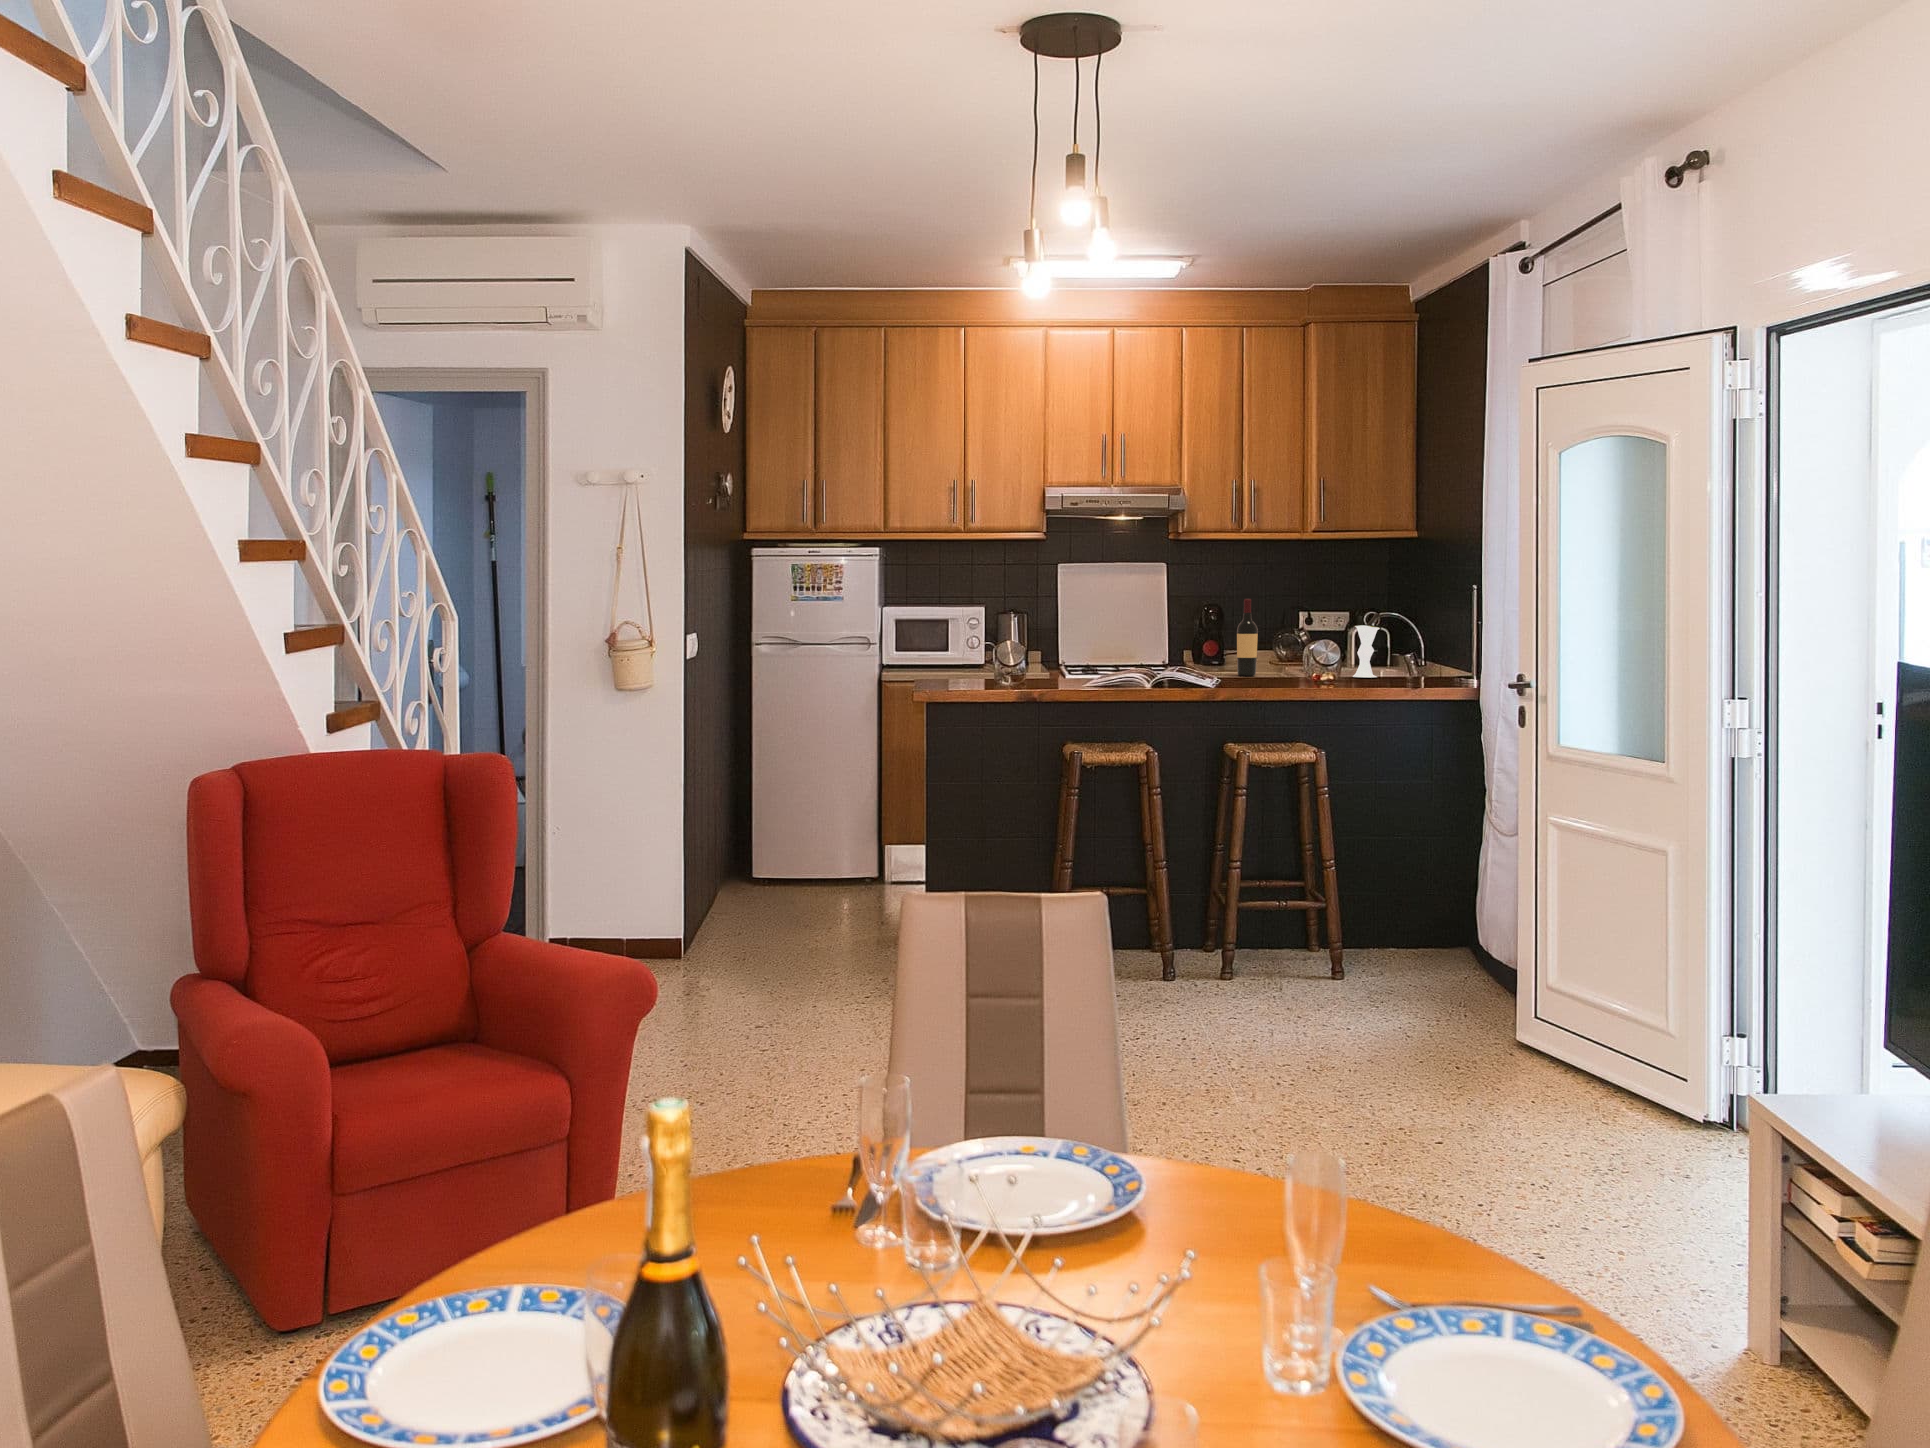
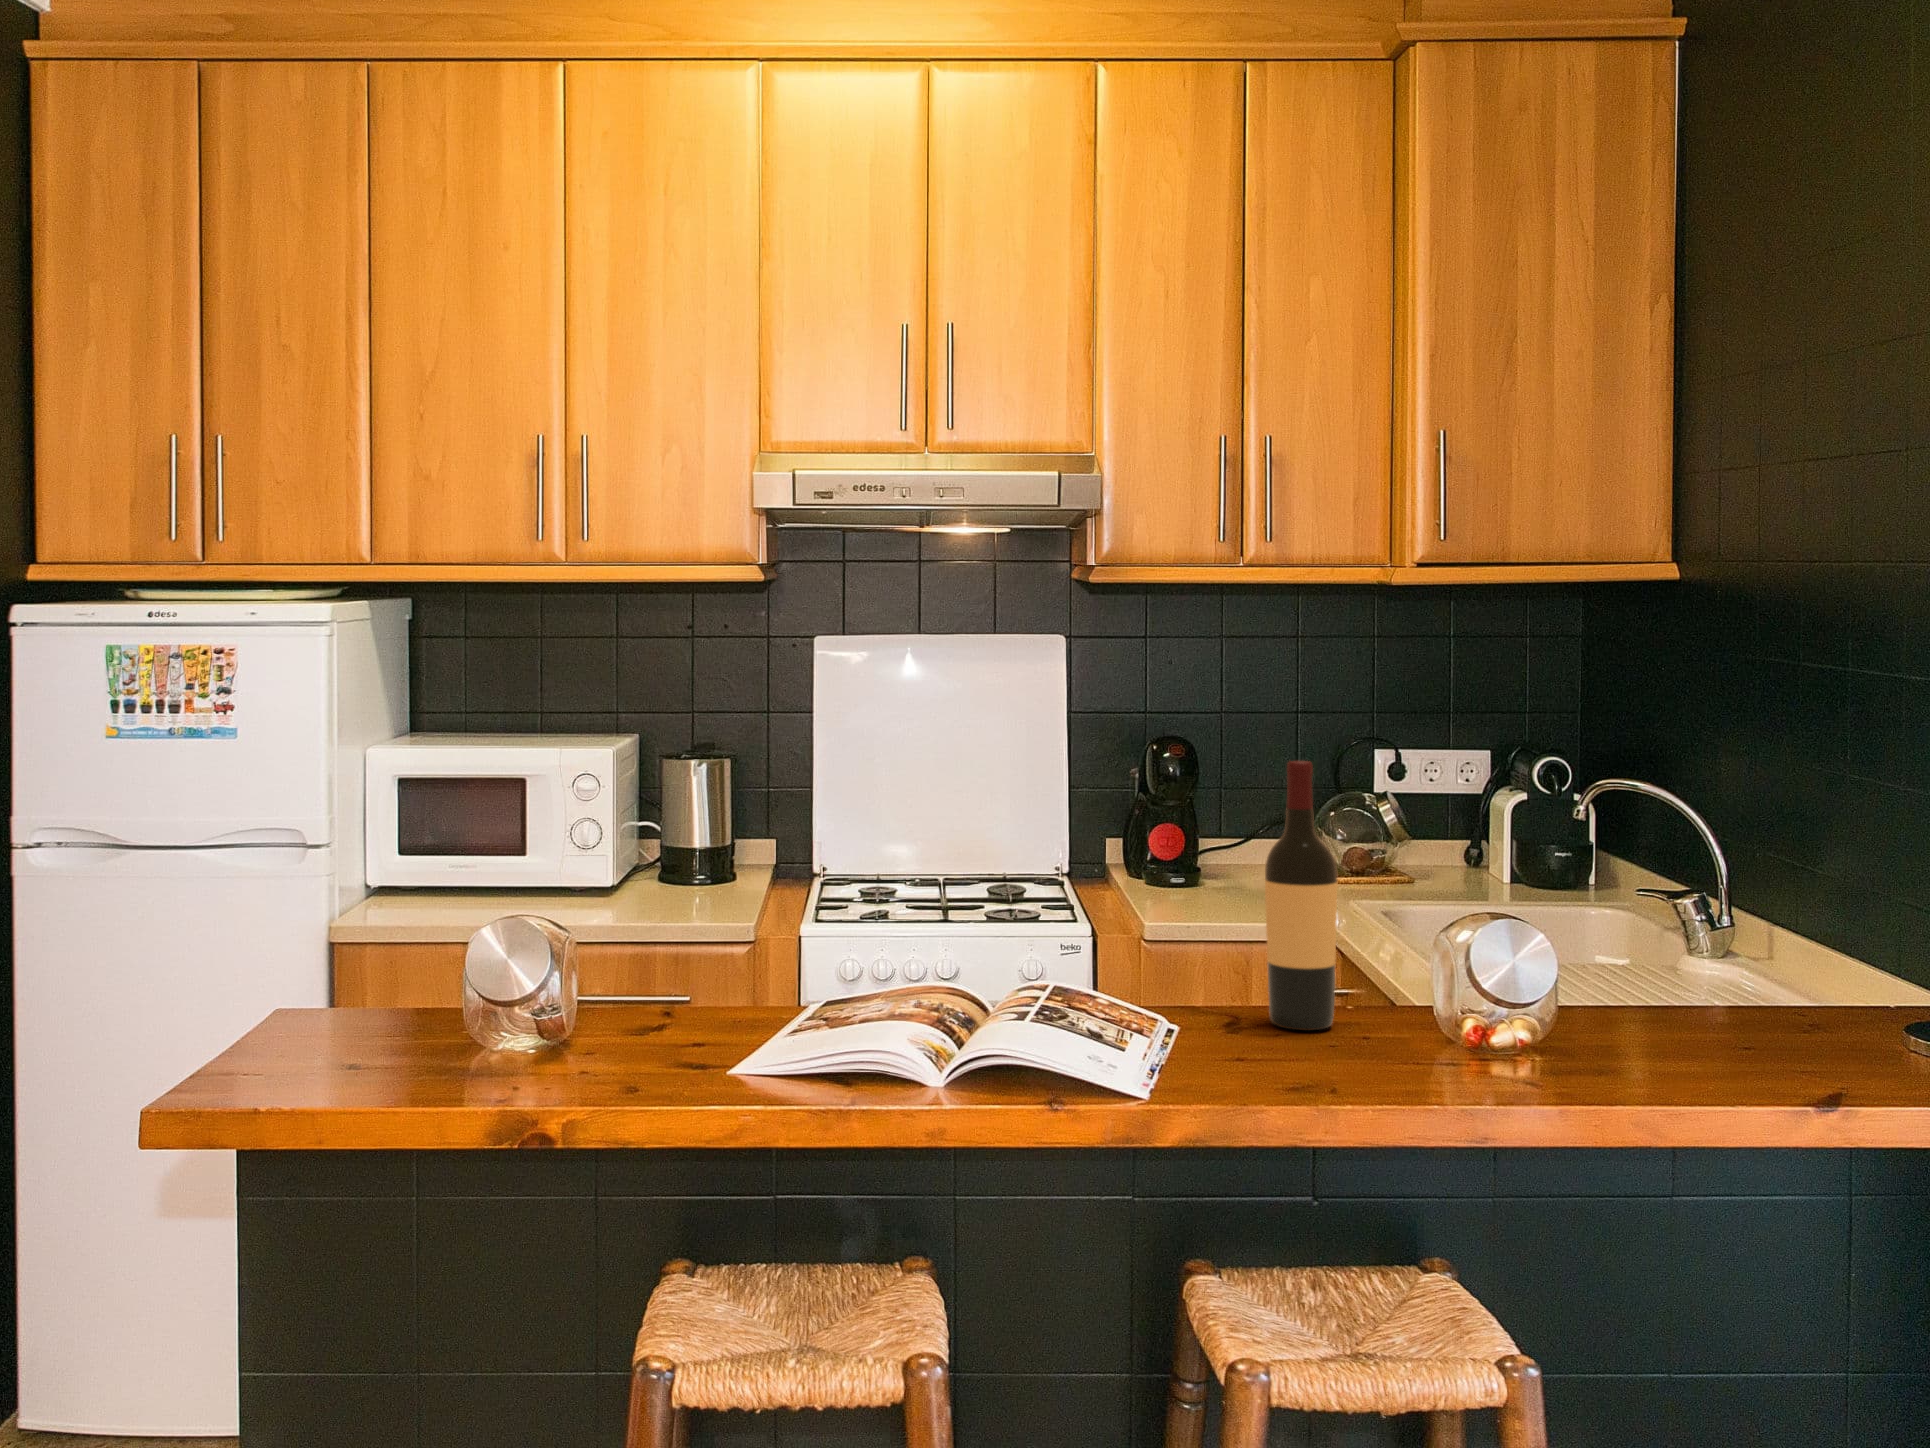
vase: present [1353,613,1380,678] -> none [1673,810,1774,1047]

